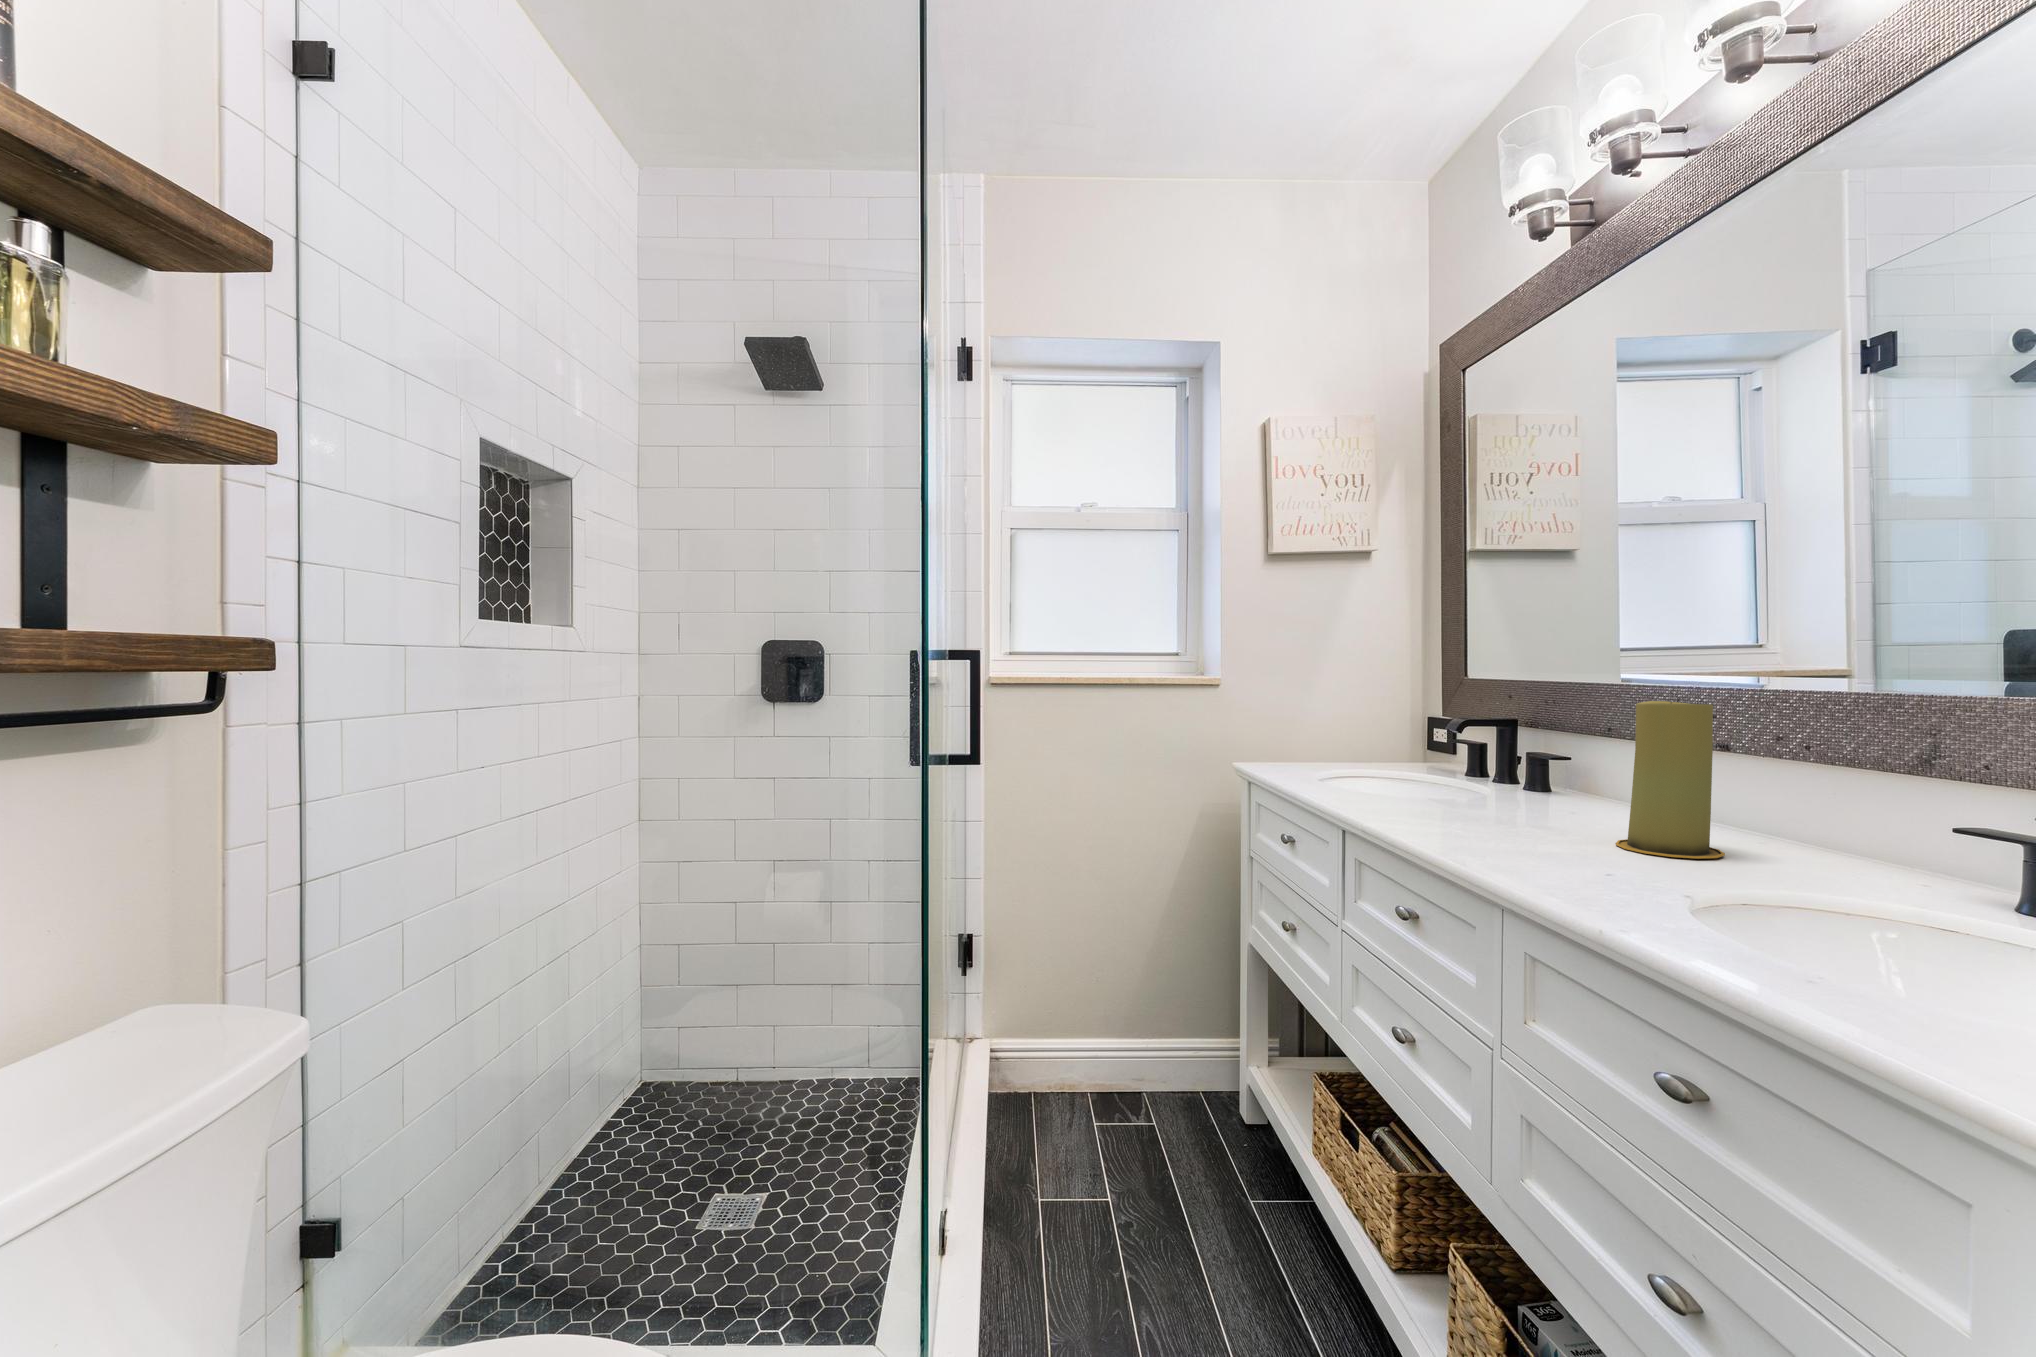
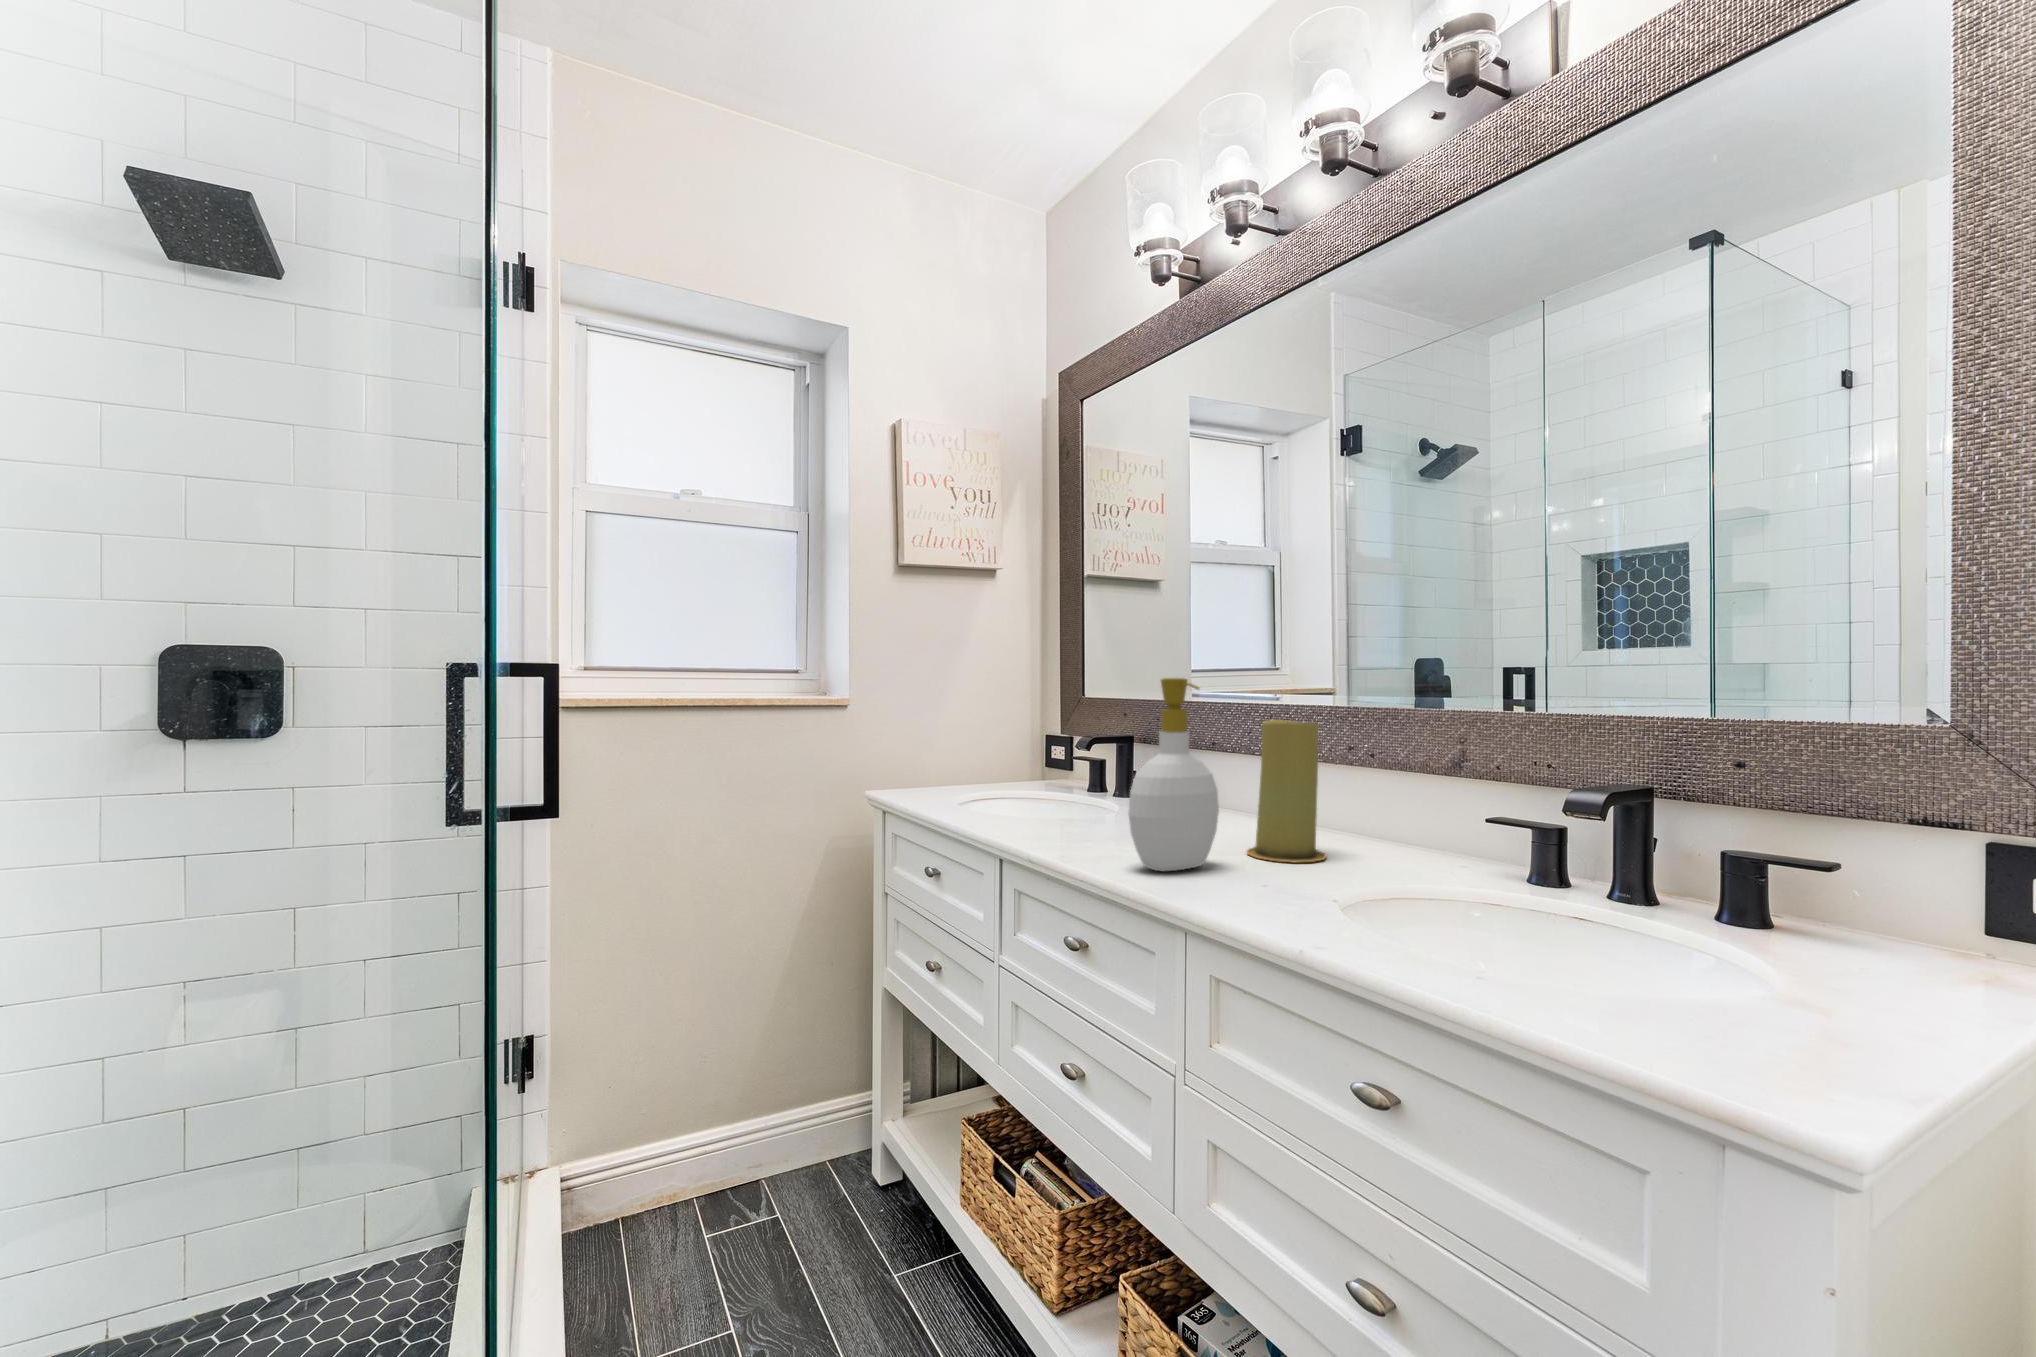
soap bottle: none [1458,655,1569,850] -> present [1128,678,1219,871]

